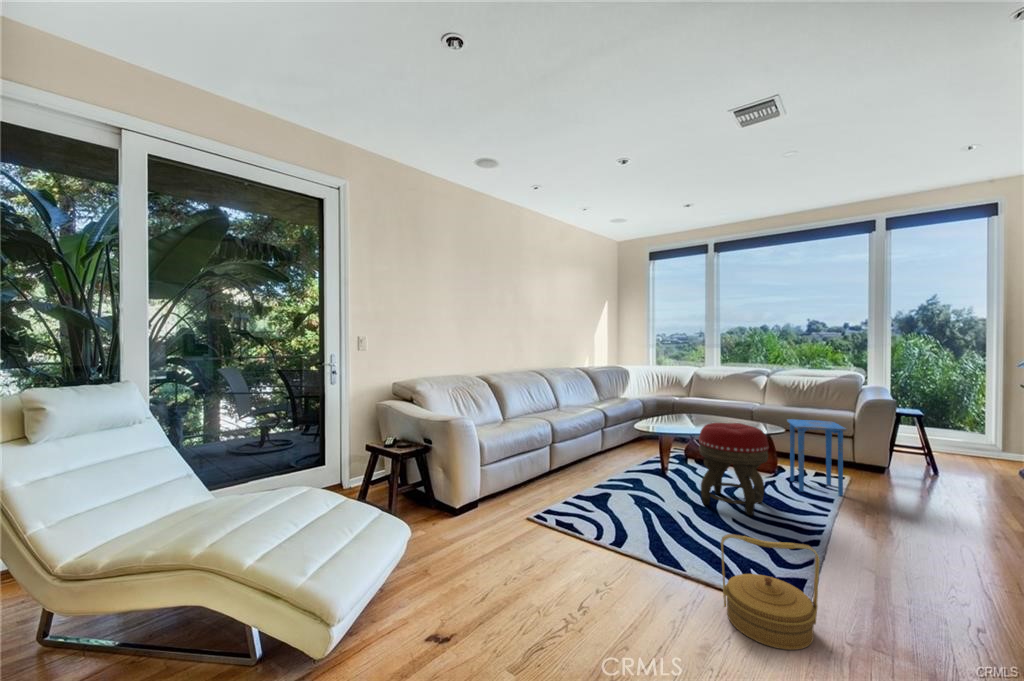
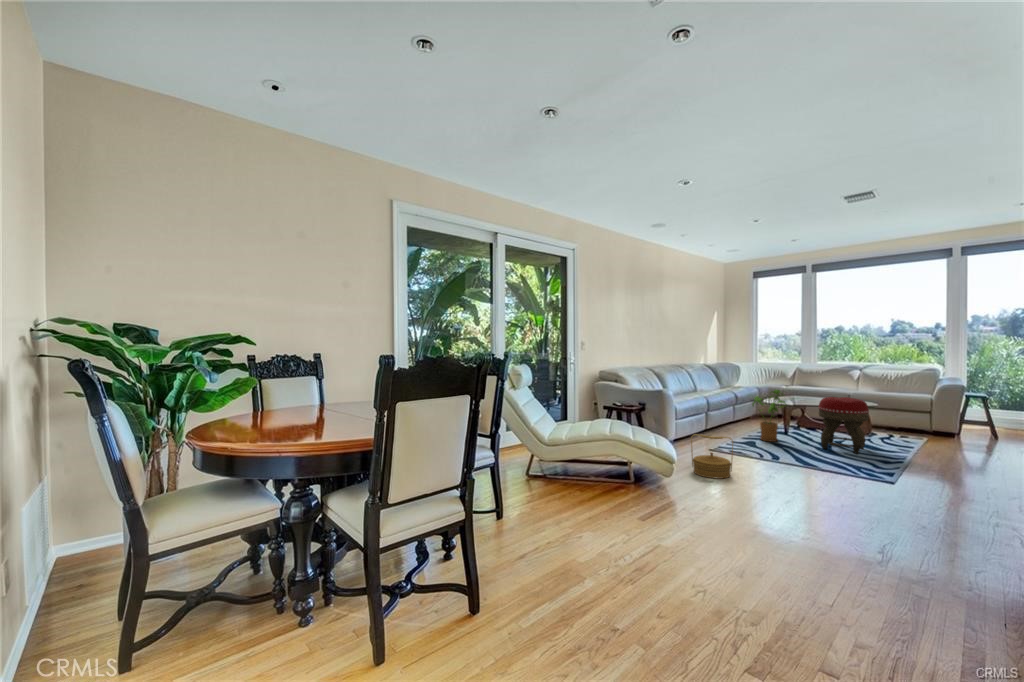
house plant: none [612,410,657,490] -> present [752,390,786,442]
side table: present [787,419,847,496] -> none [880,397,925,447]
basket: present [721,534,820,650] -> present [691,434,733,479]

